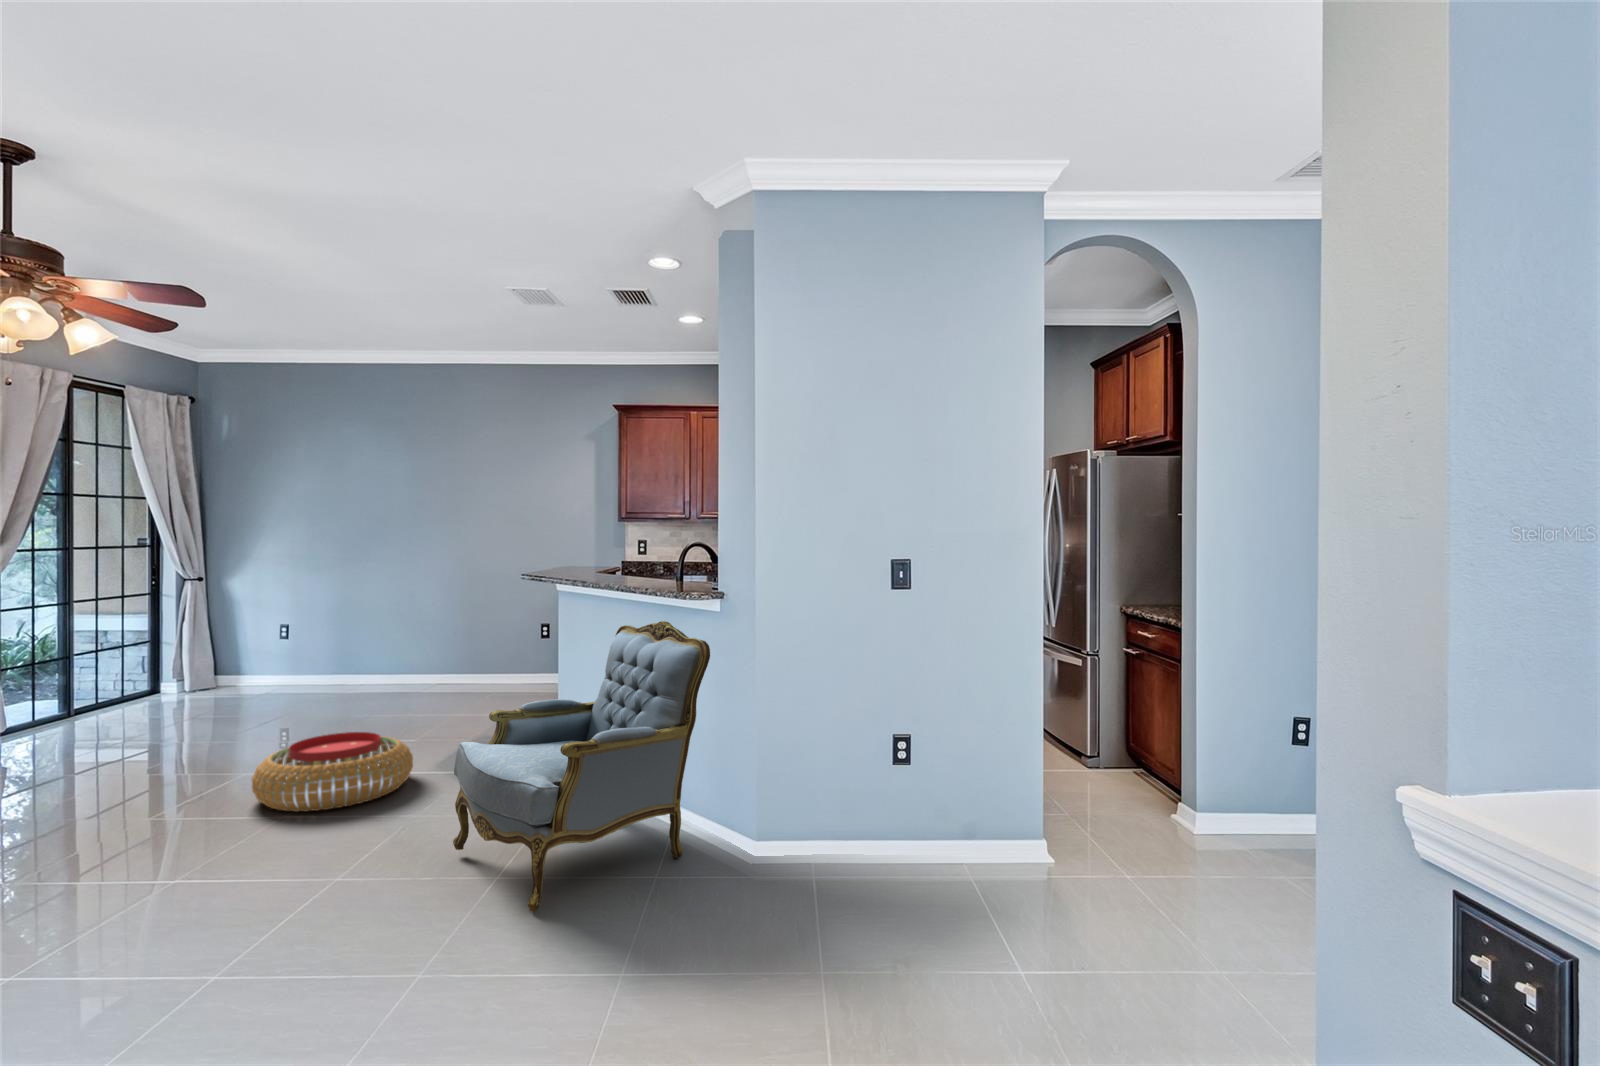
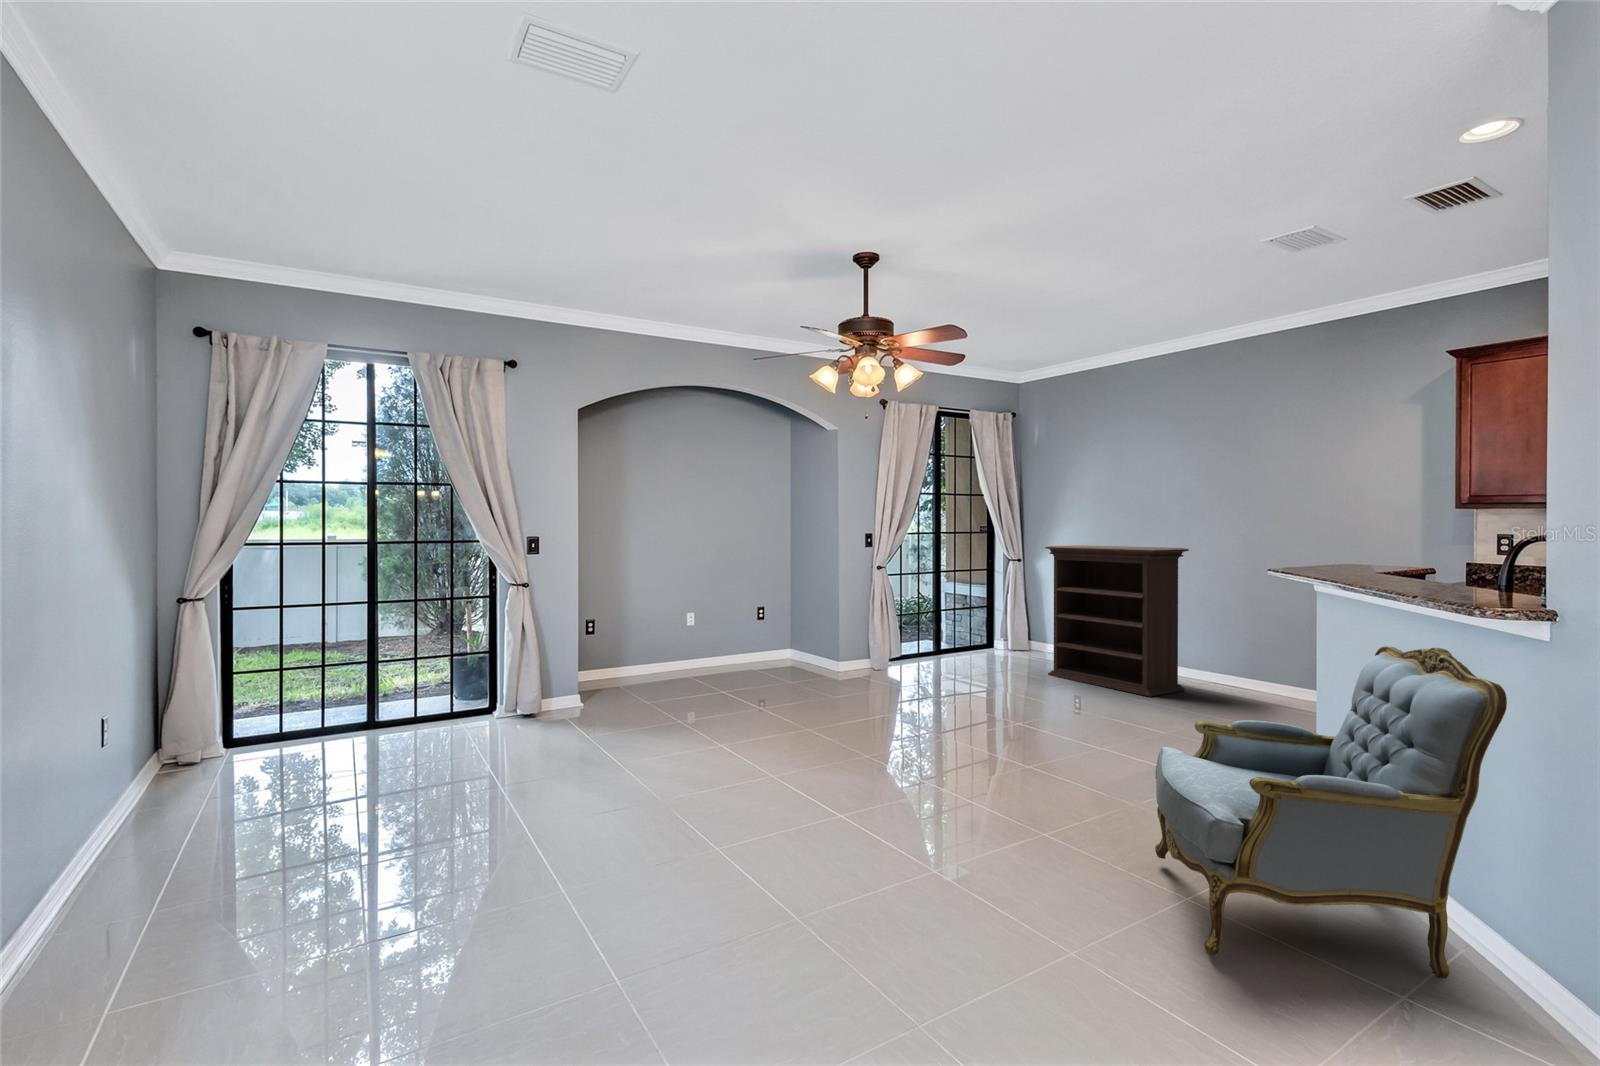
bookshelf: none [246,559,414,710] -> present [1045,545,1189,696]
pouf: present [252,732,413,812] -> none [1014,710,1151,782]

